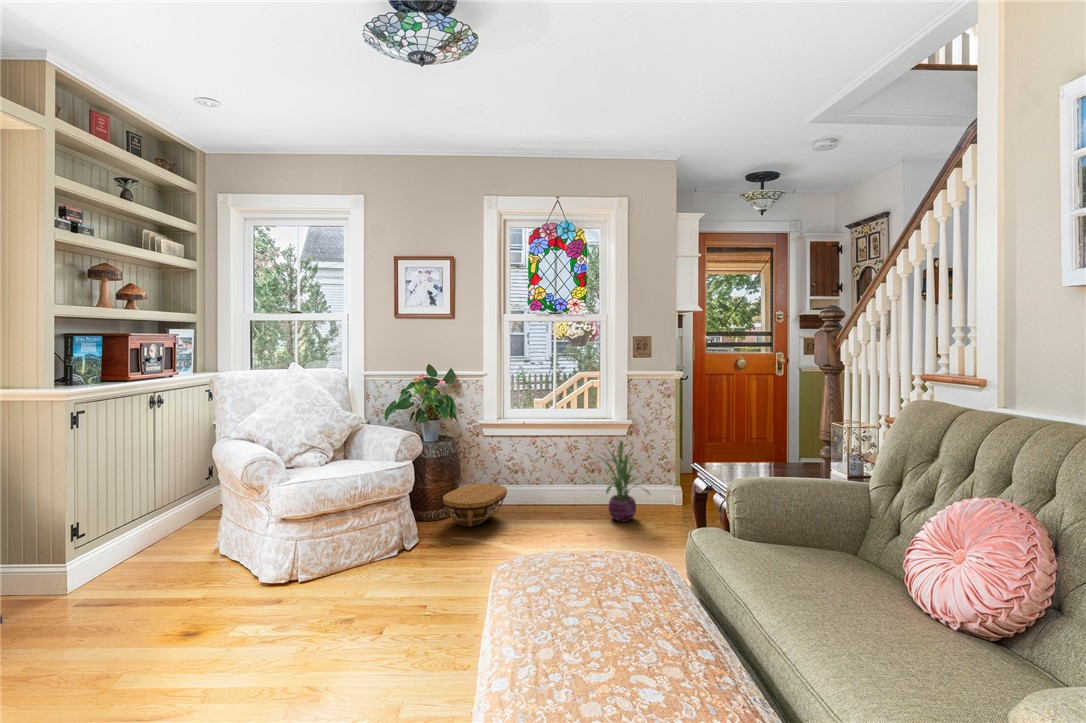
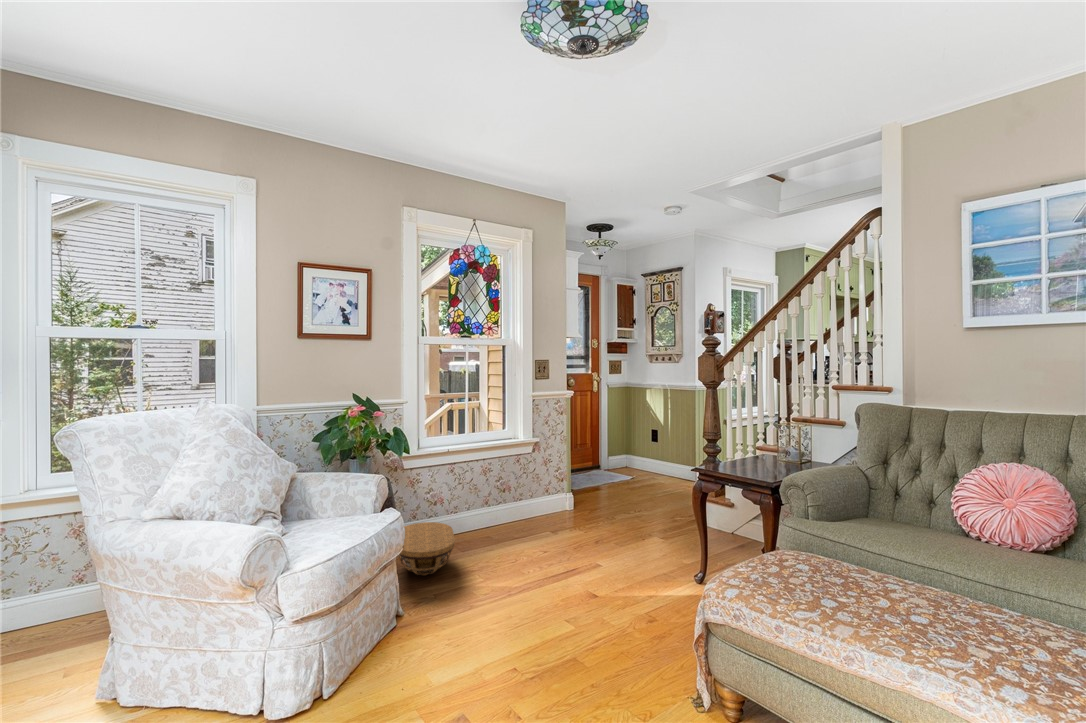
decorative plant: present [590,441,649,522] -> none [515,460,586,536]

